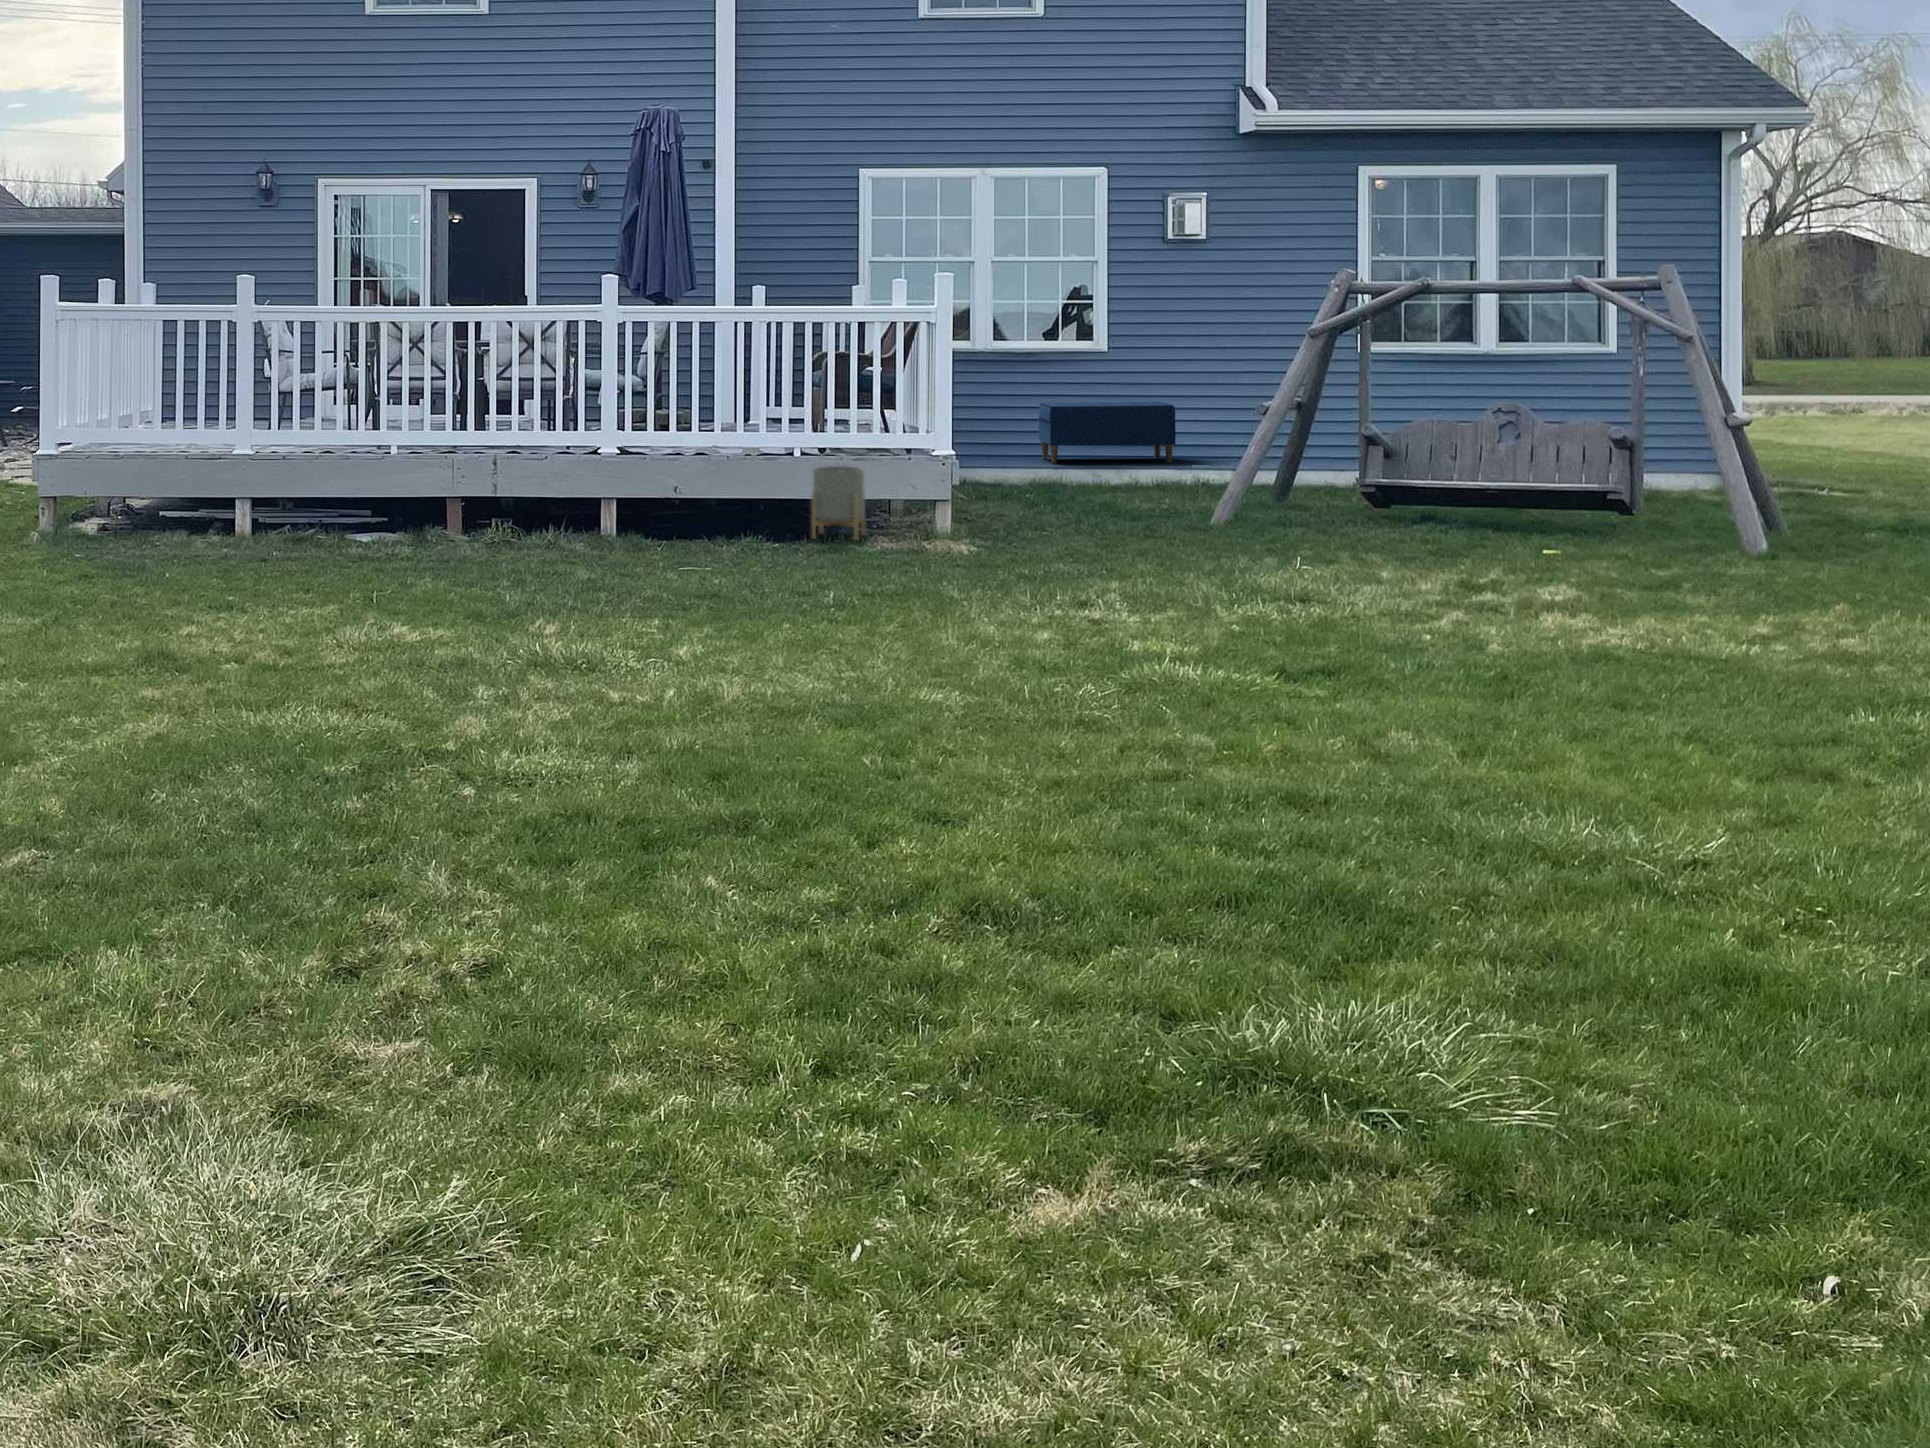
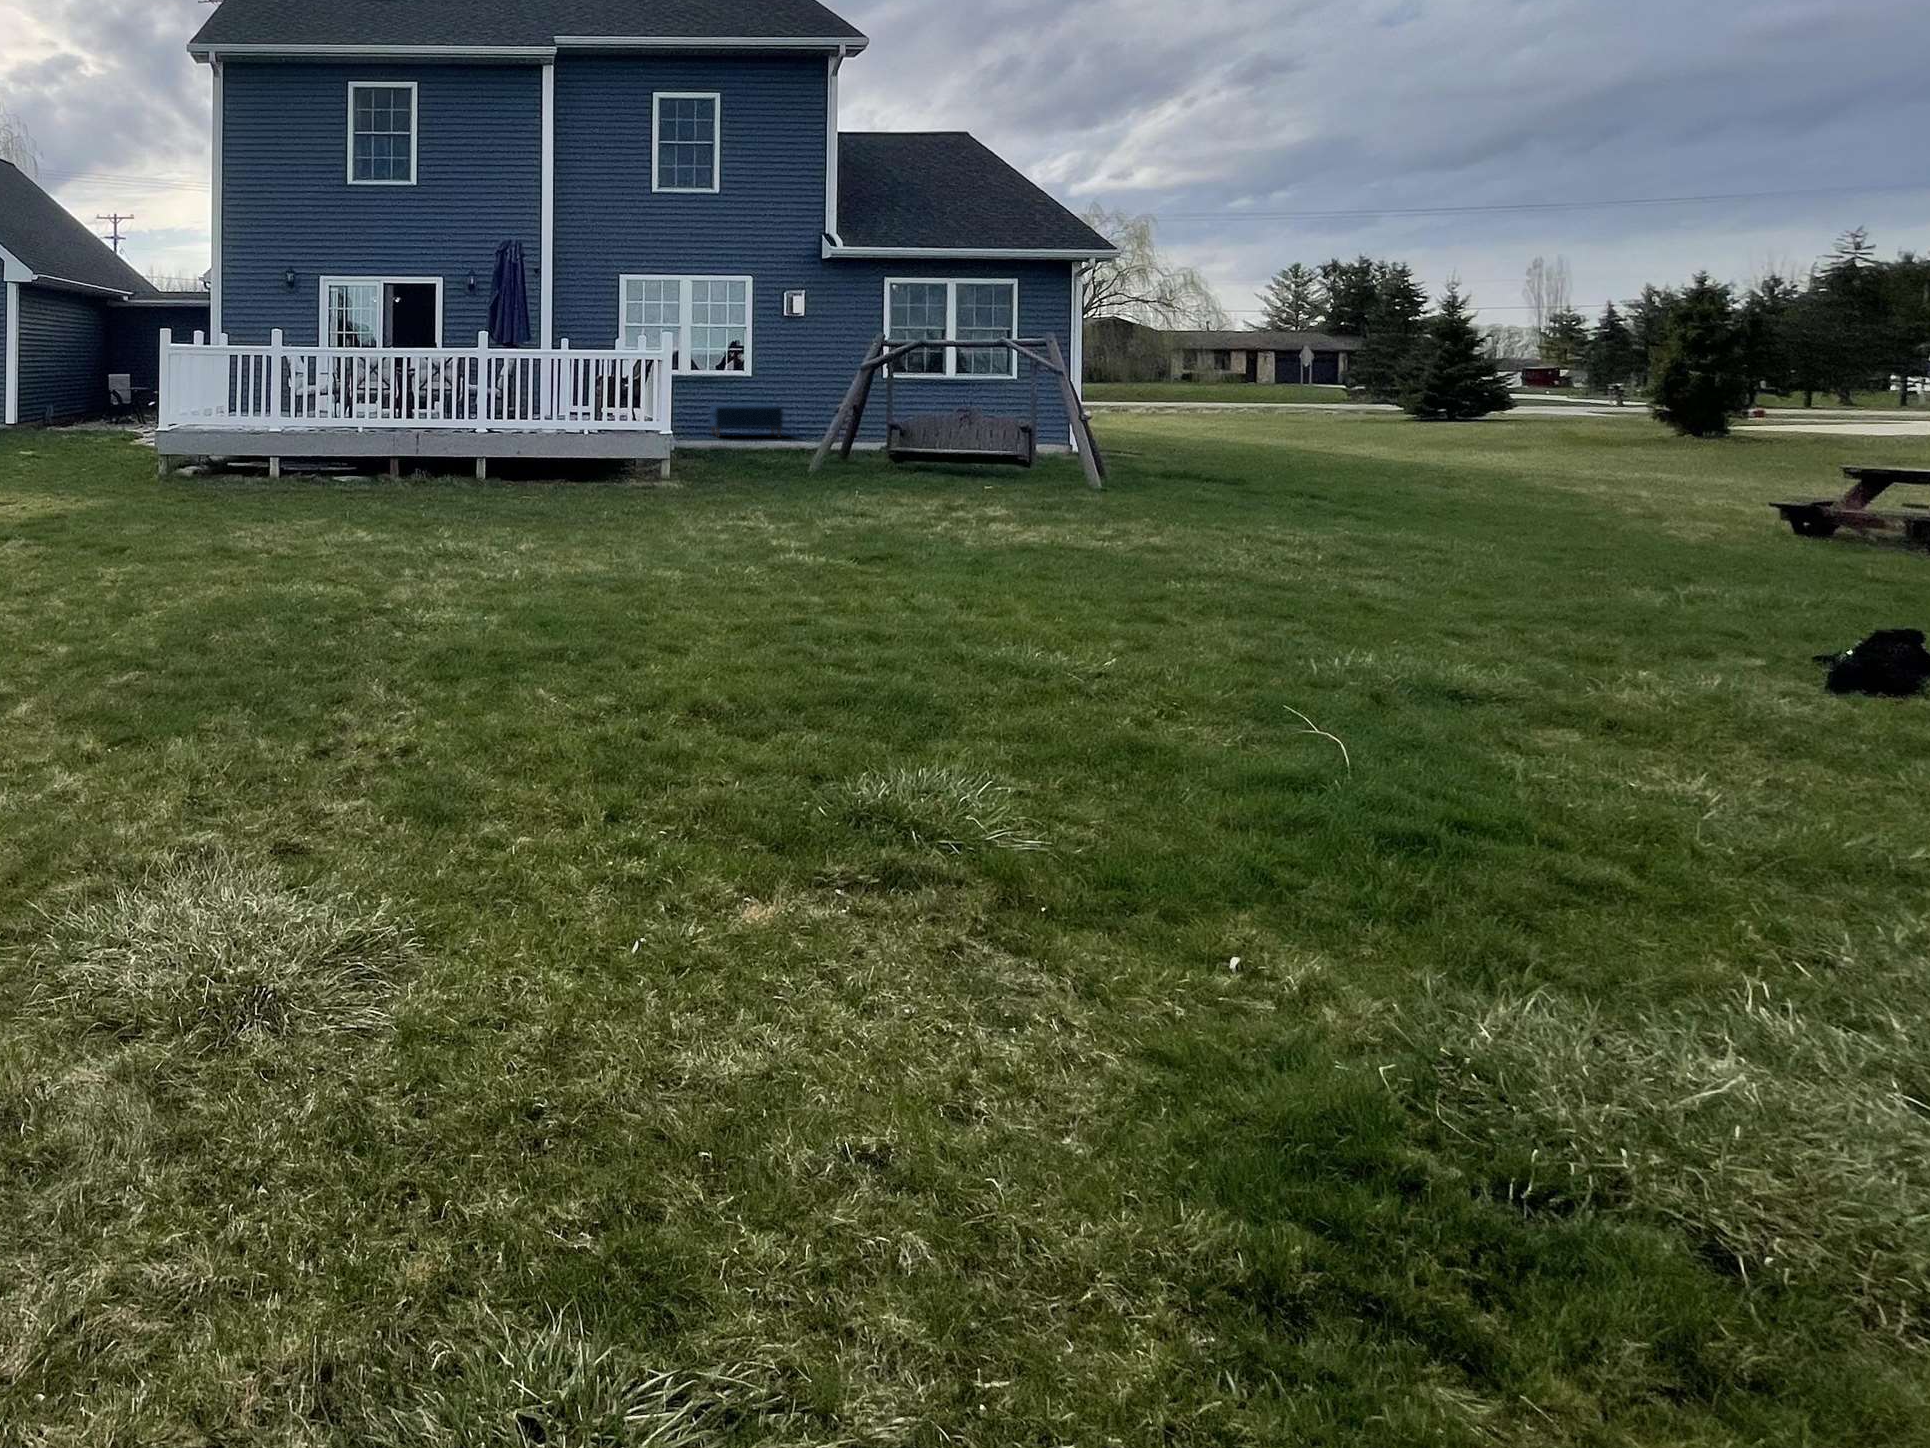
planter: present [811,466,865,539] -> none [590,439,619,480]

